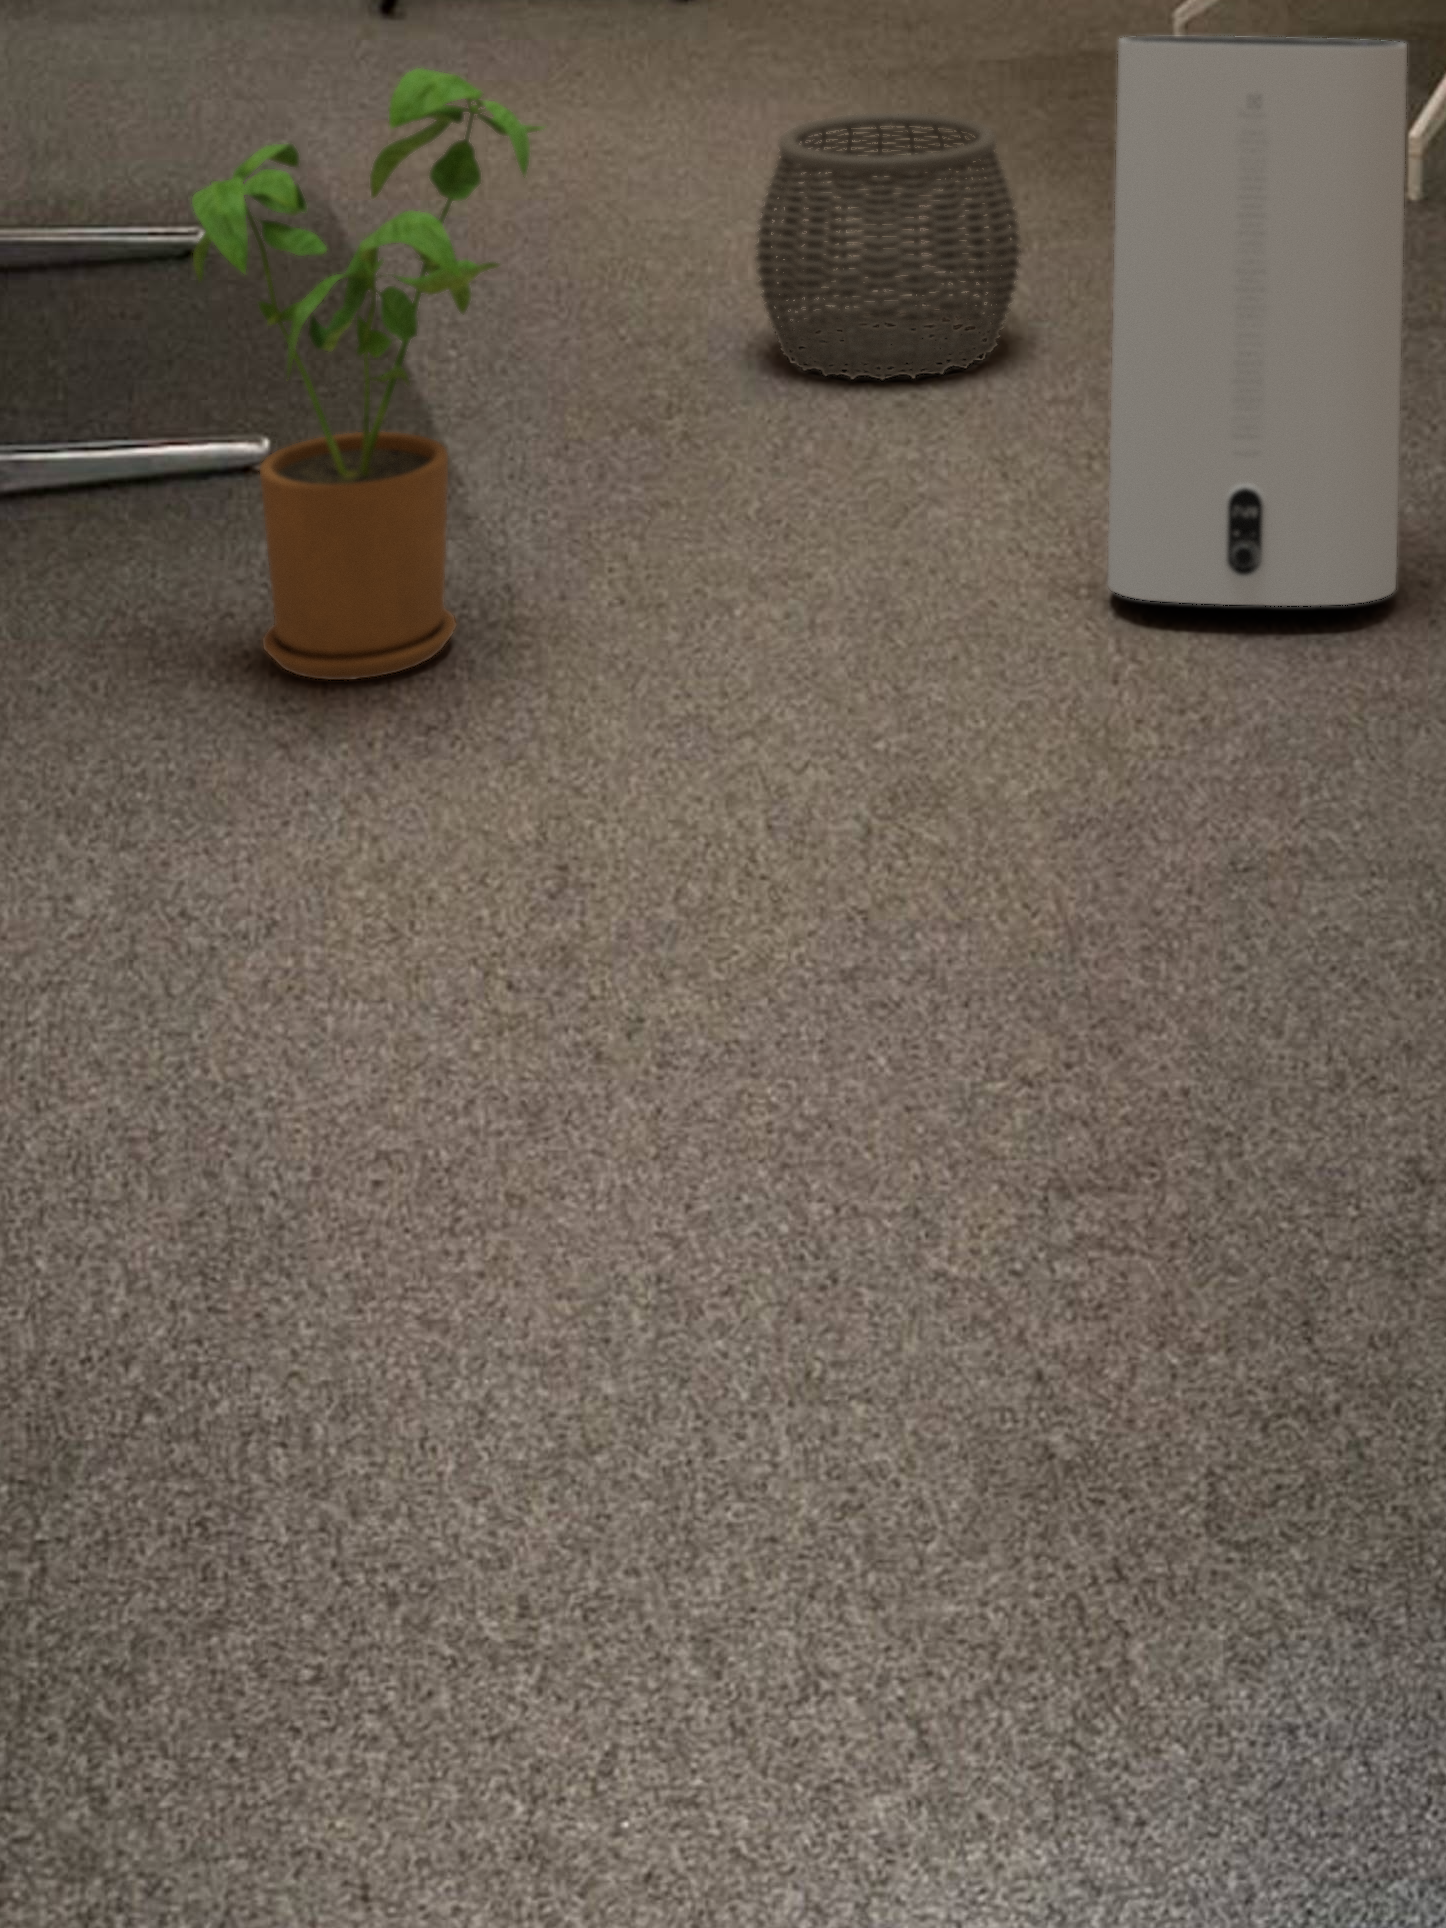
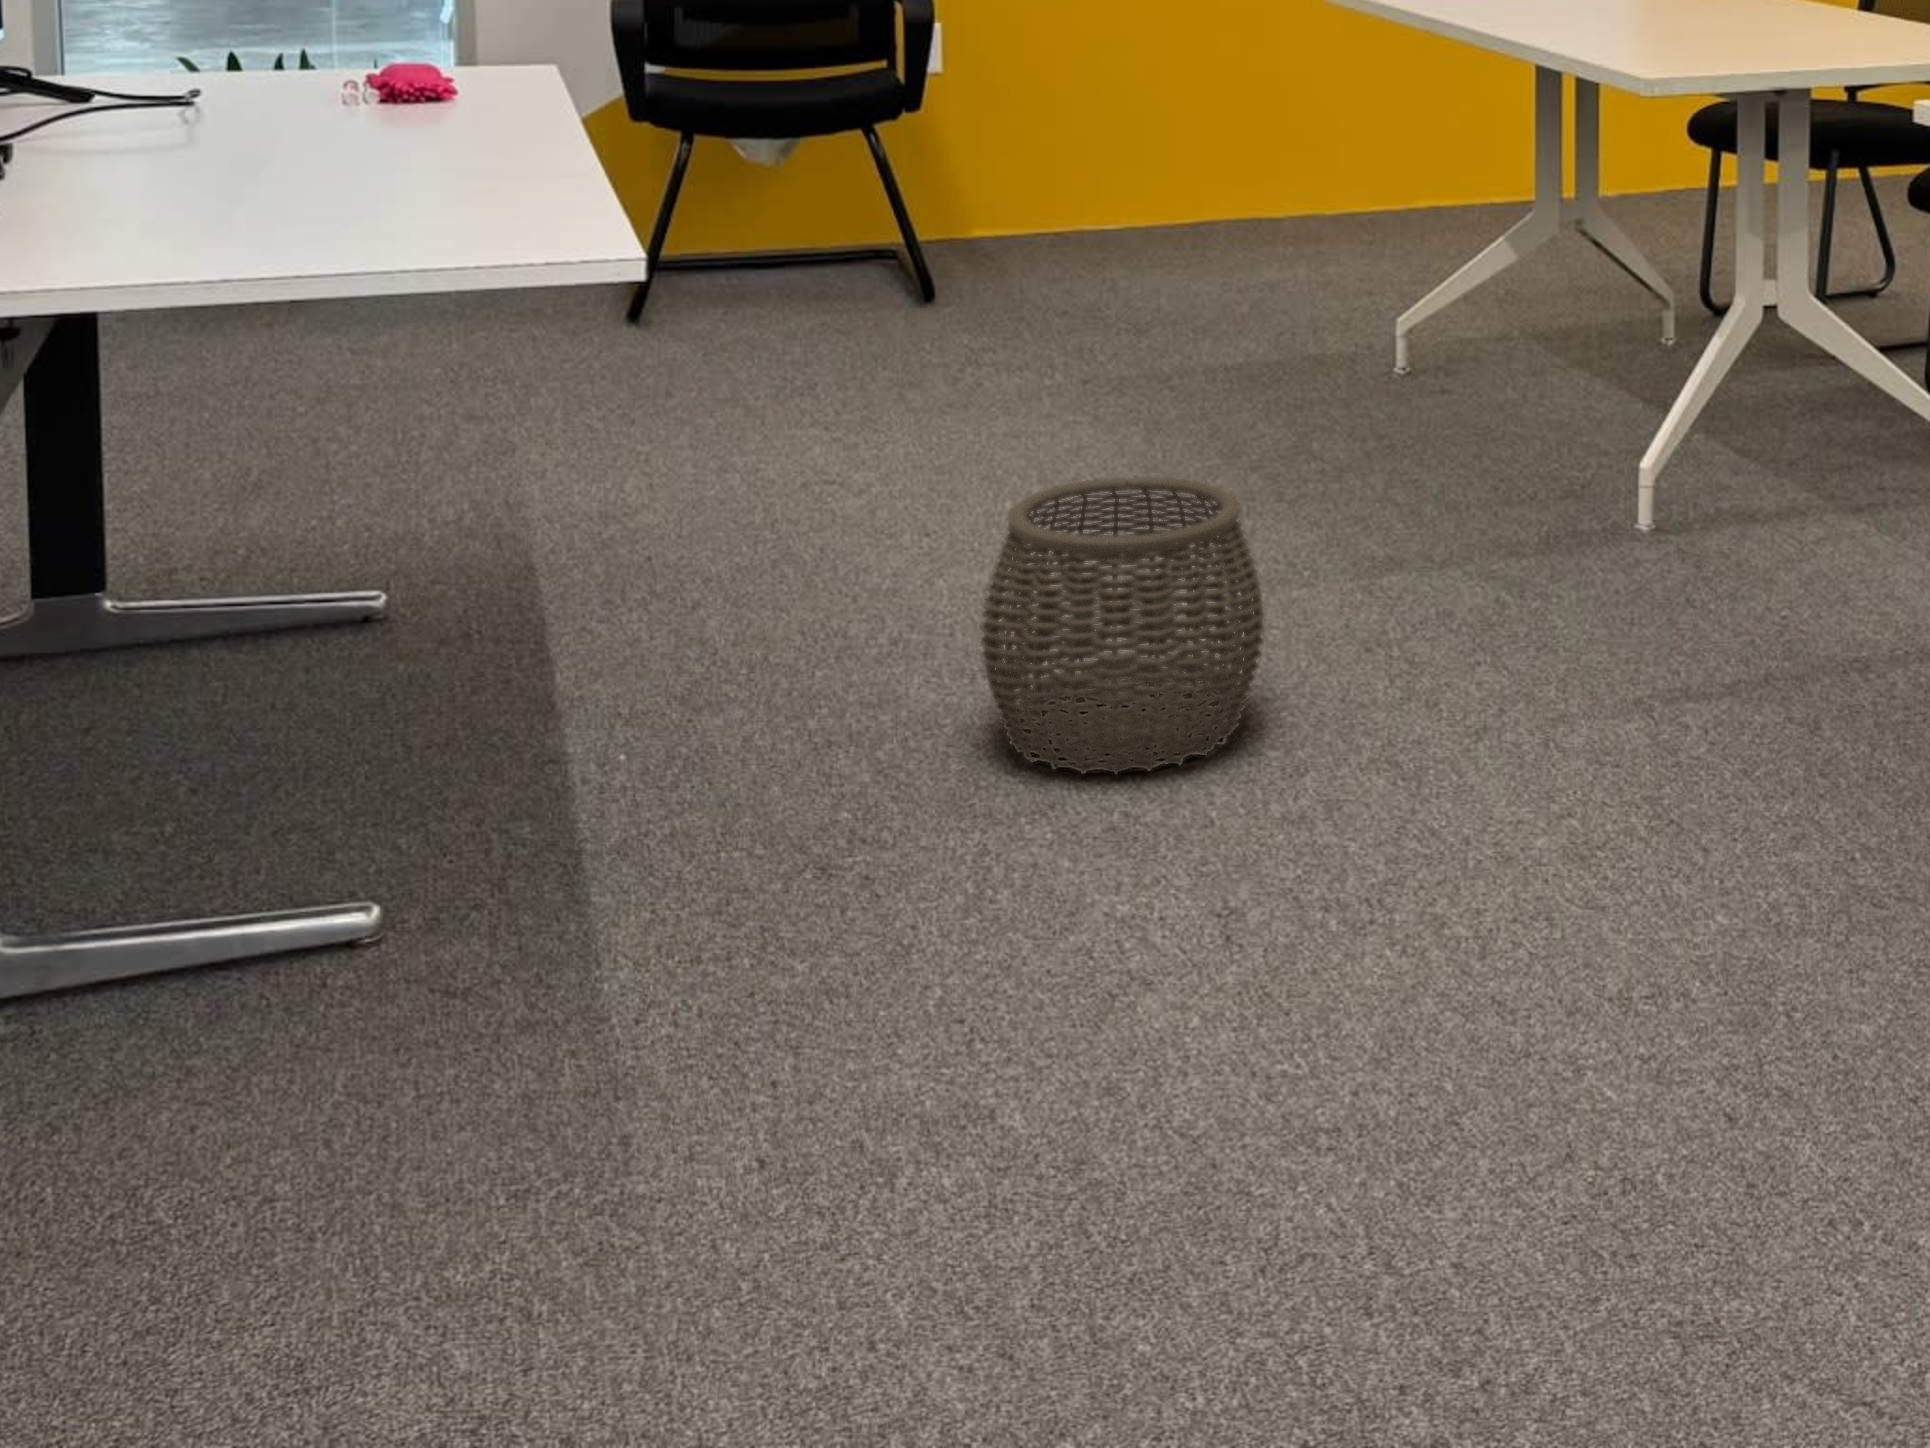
air purifier: present [1107,36,1407,606] -> none [1375,441,1717,1117]
house plant: present [192,68,543,680] -> none [275,513,726,1268]

